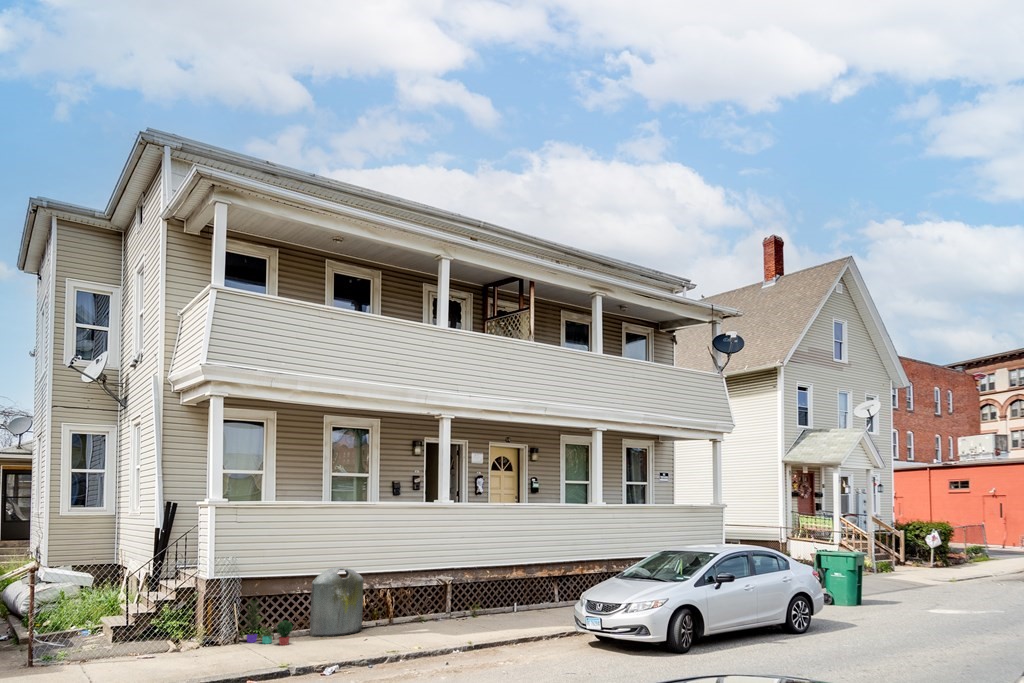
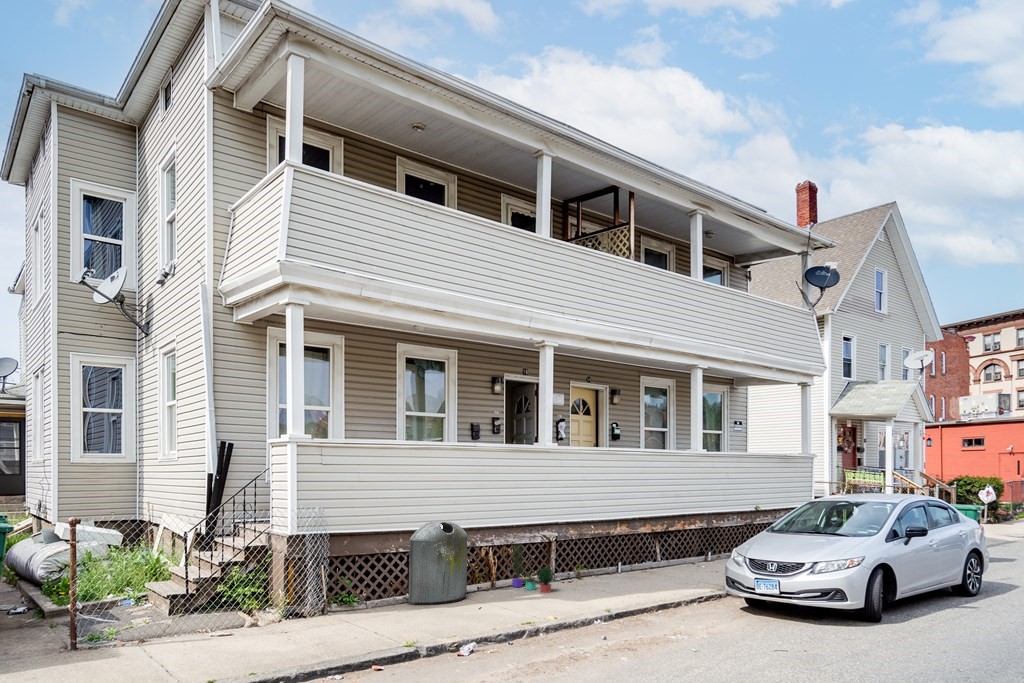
potted plant: present [246,601,293,645] -> present [512,545,553,593]

